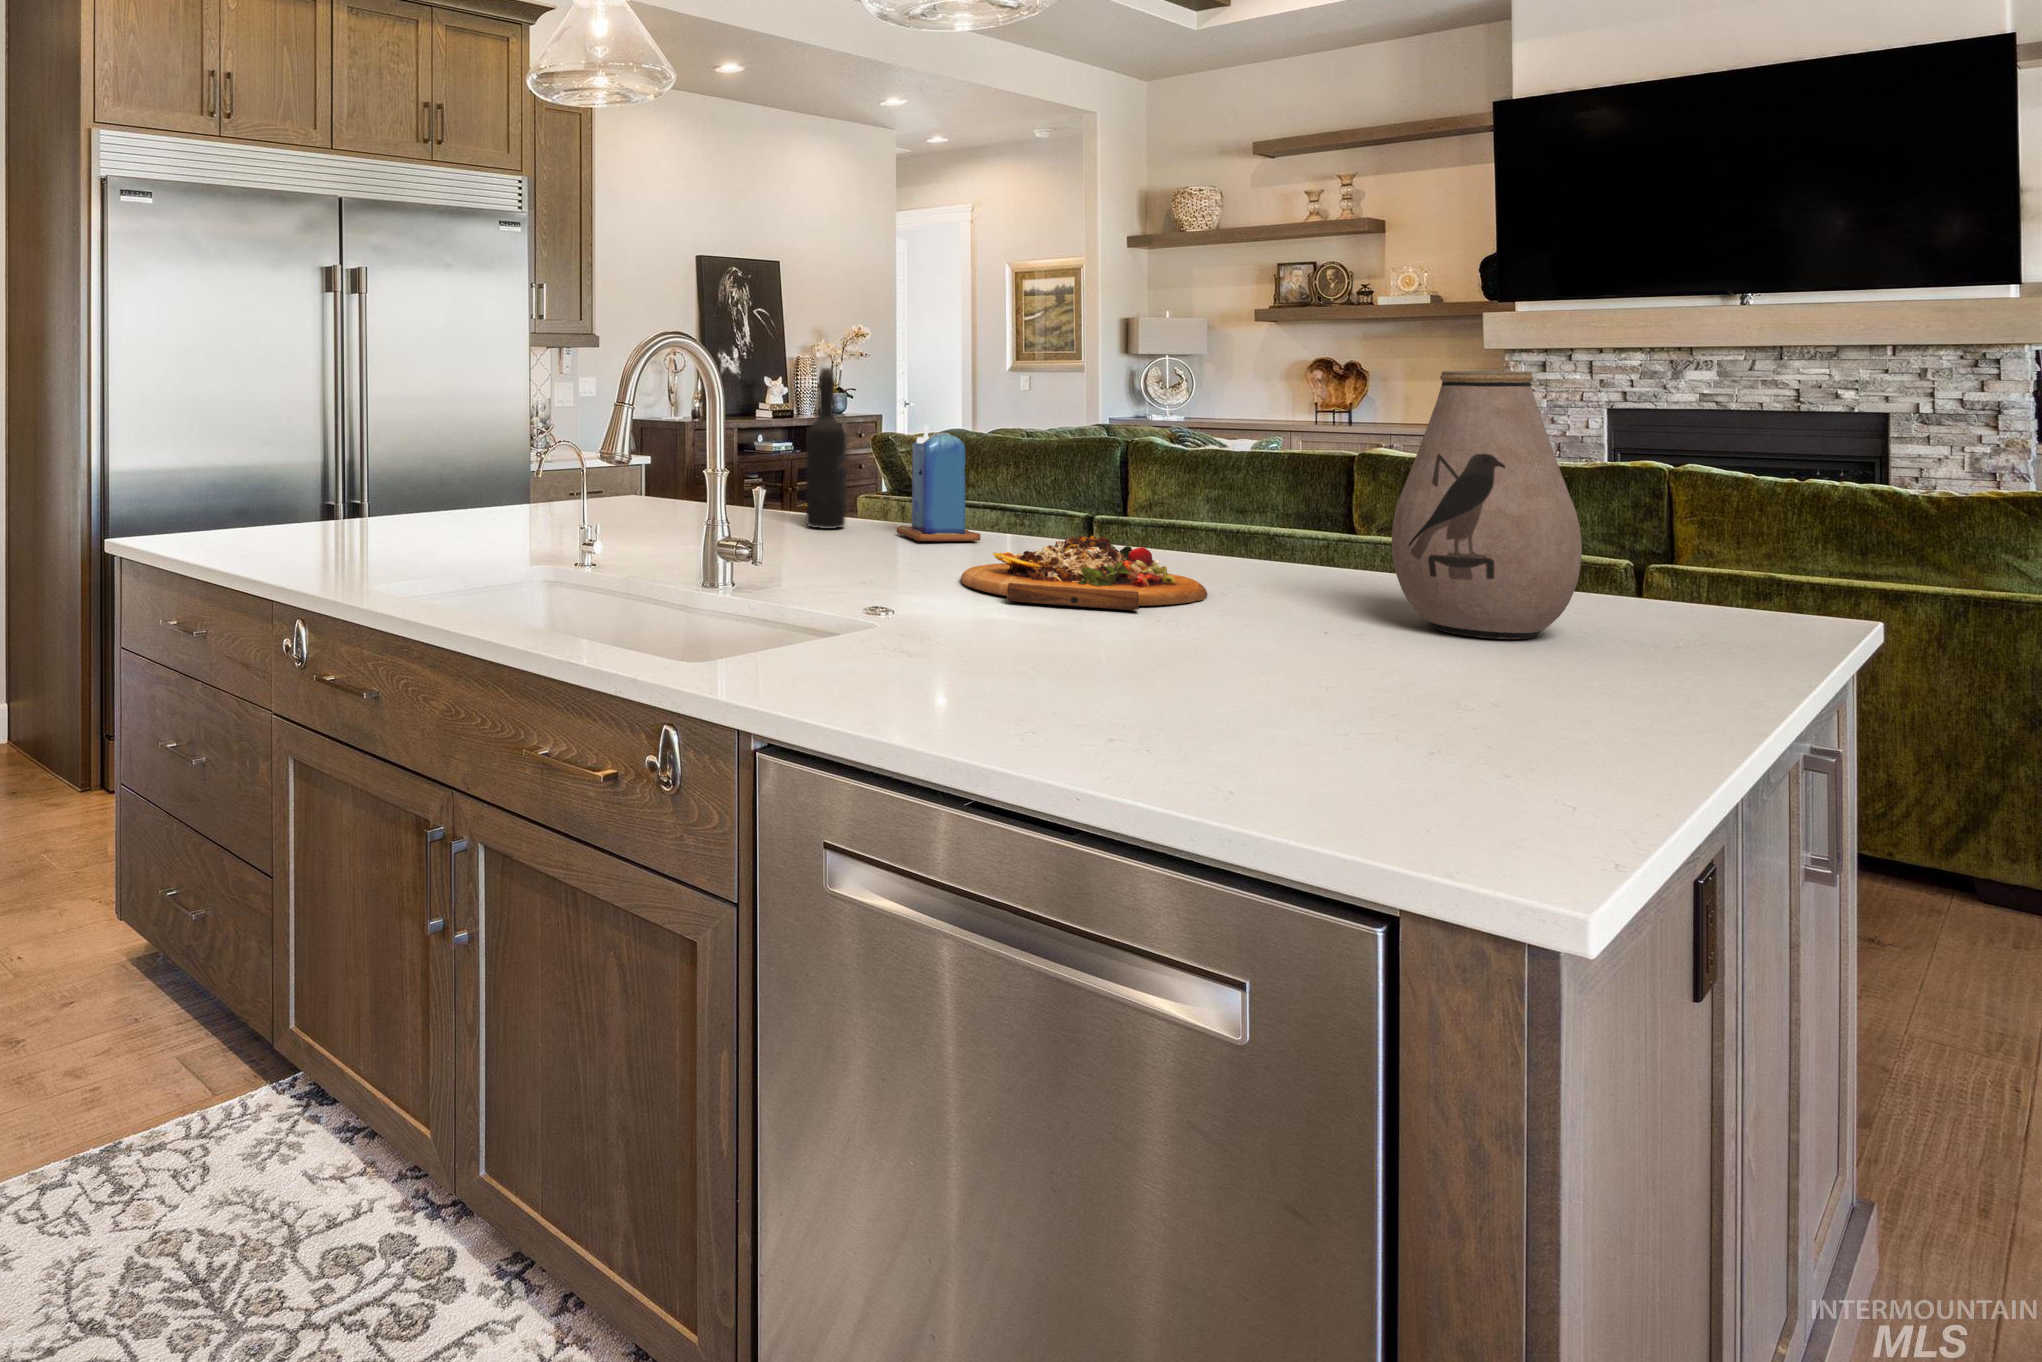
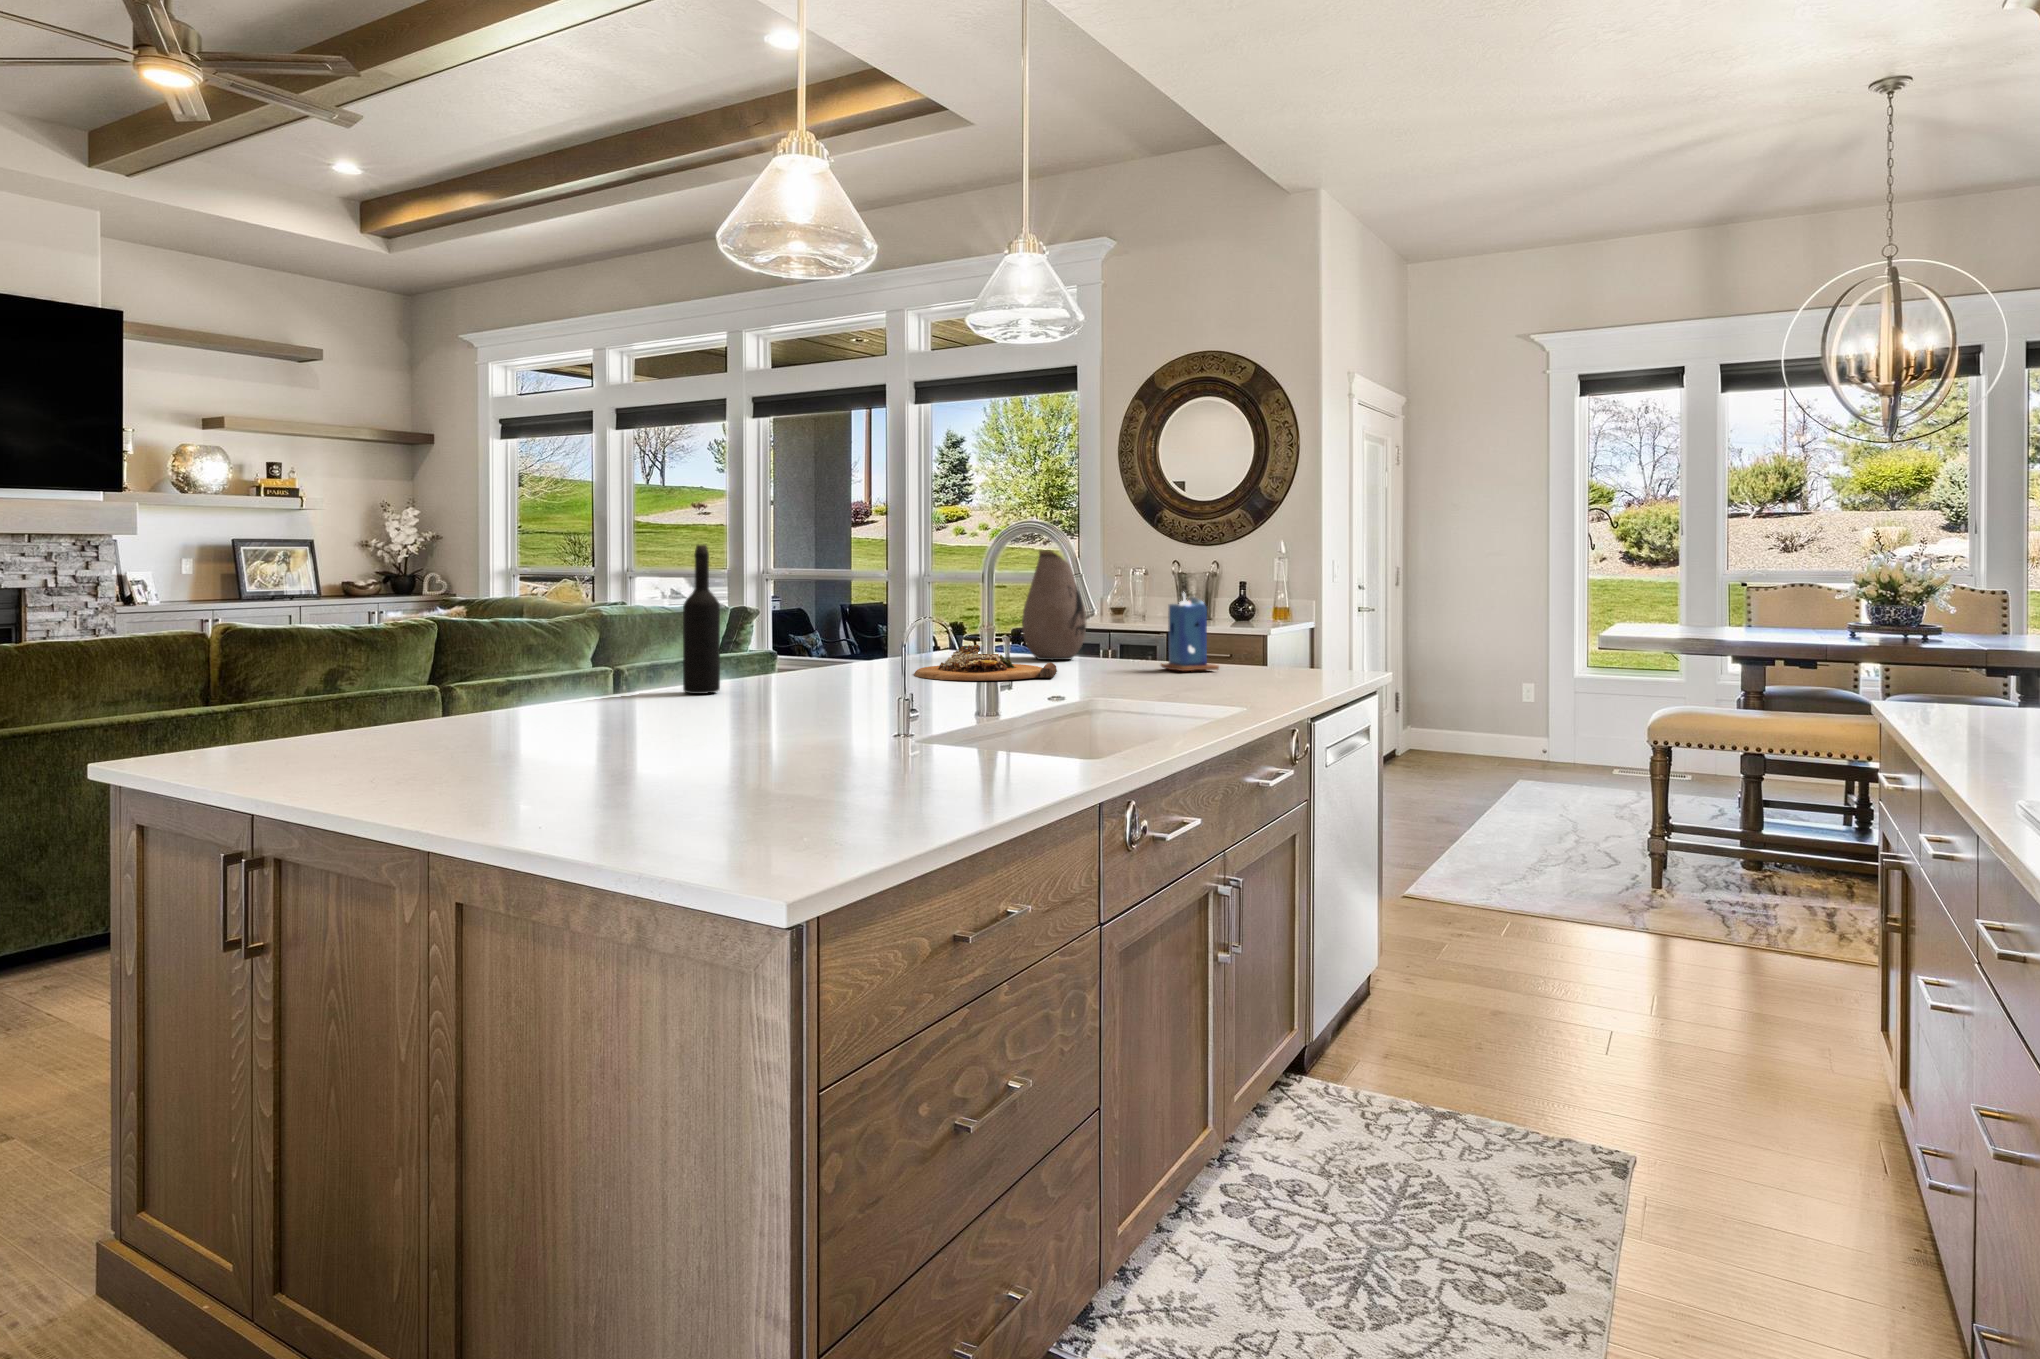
candle: present [897,424,980,541] -> present [1161,593,1219,671]

